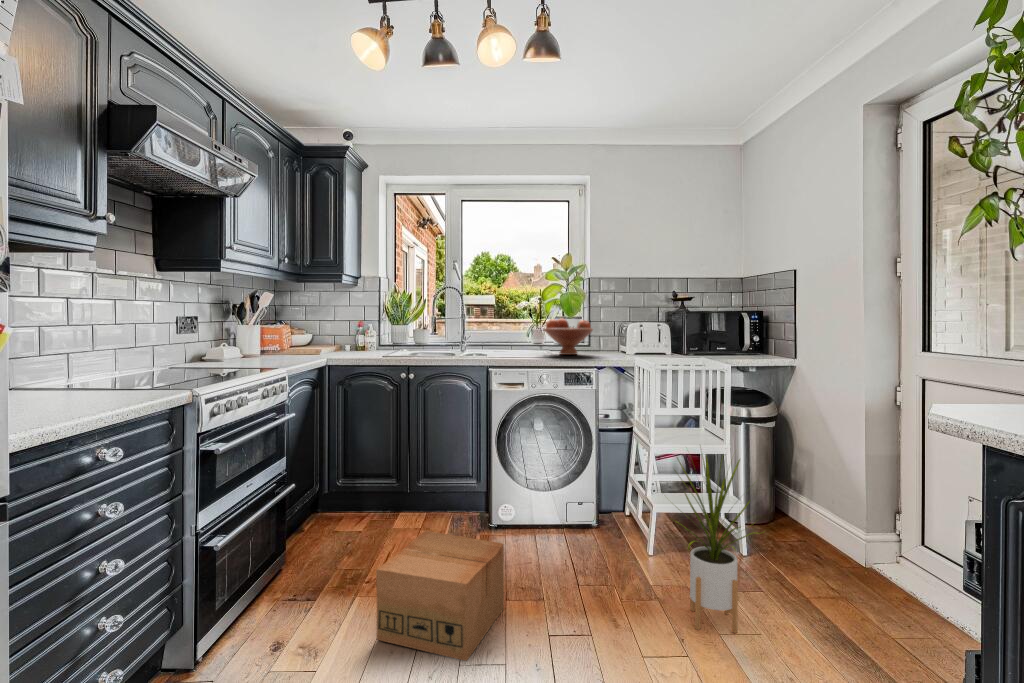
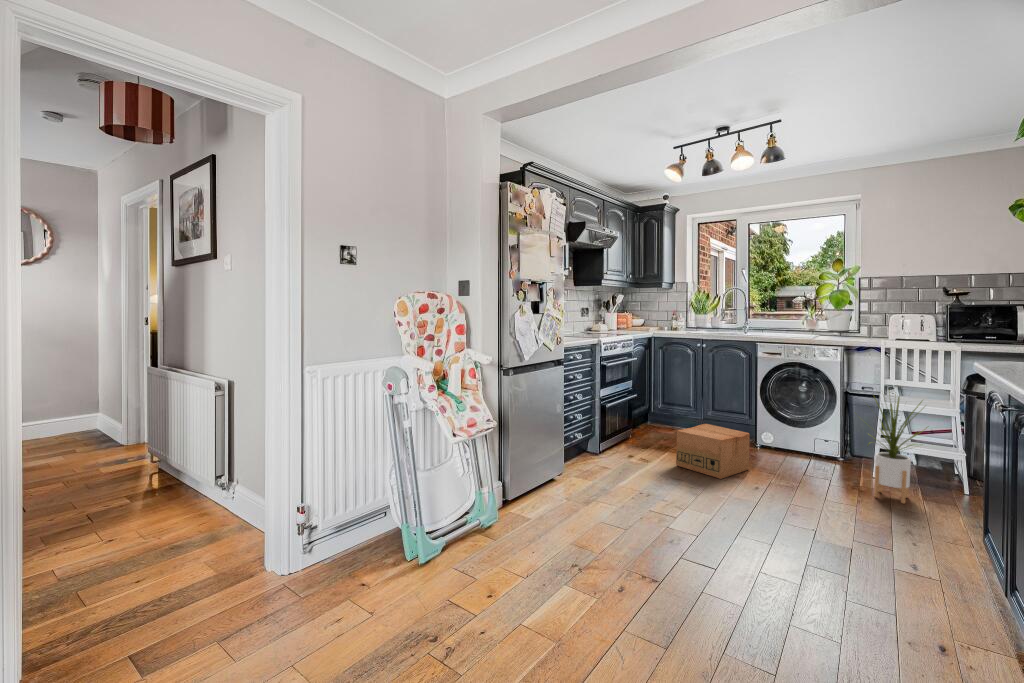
fruit bowl: present [544,319,593,355] -> none [805,309,847,335]

